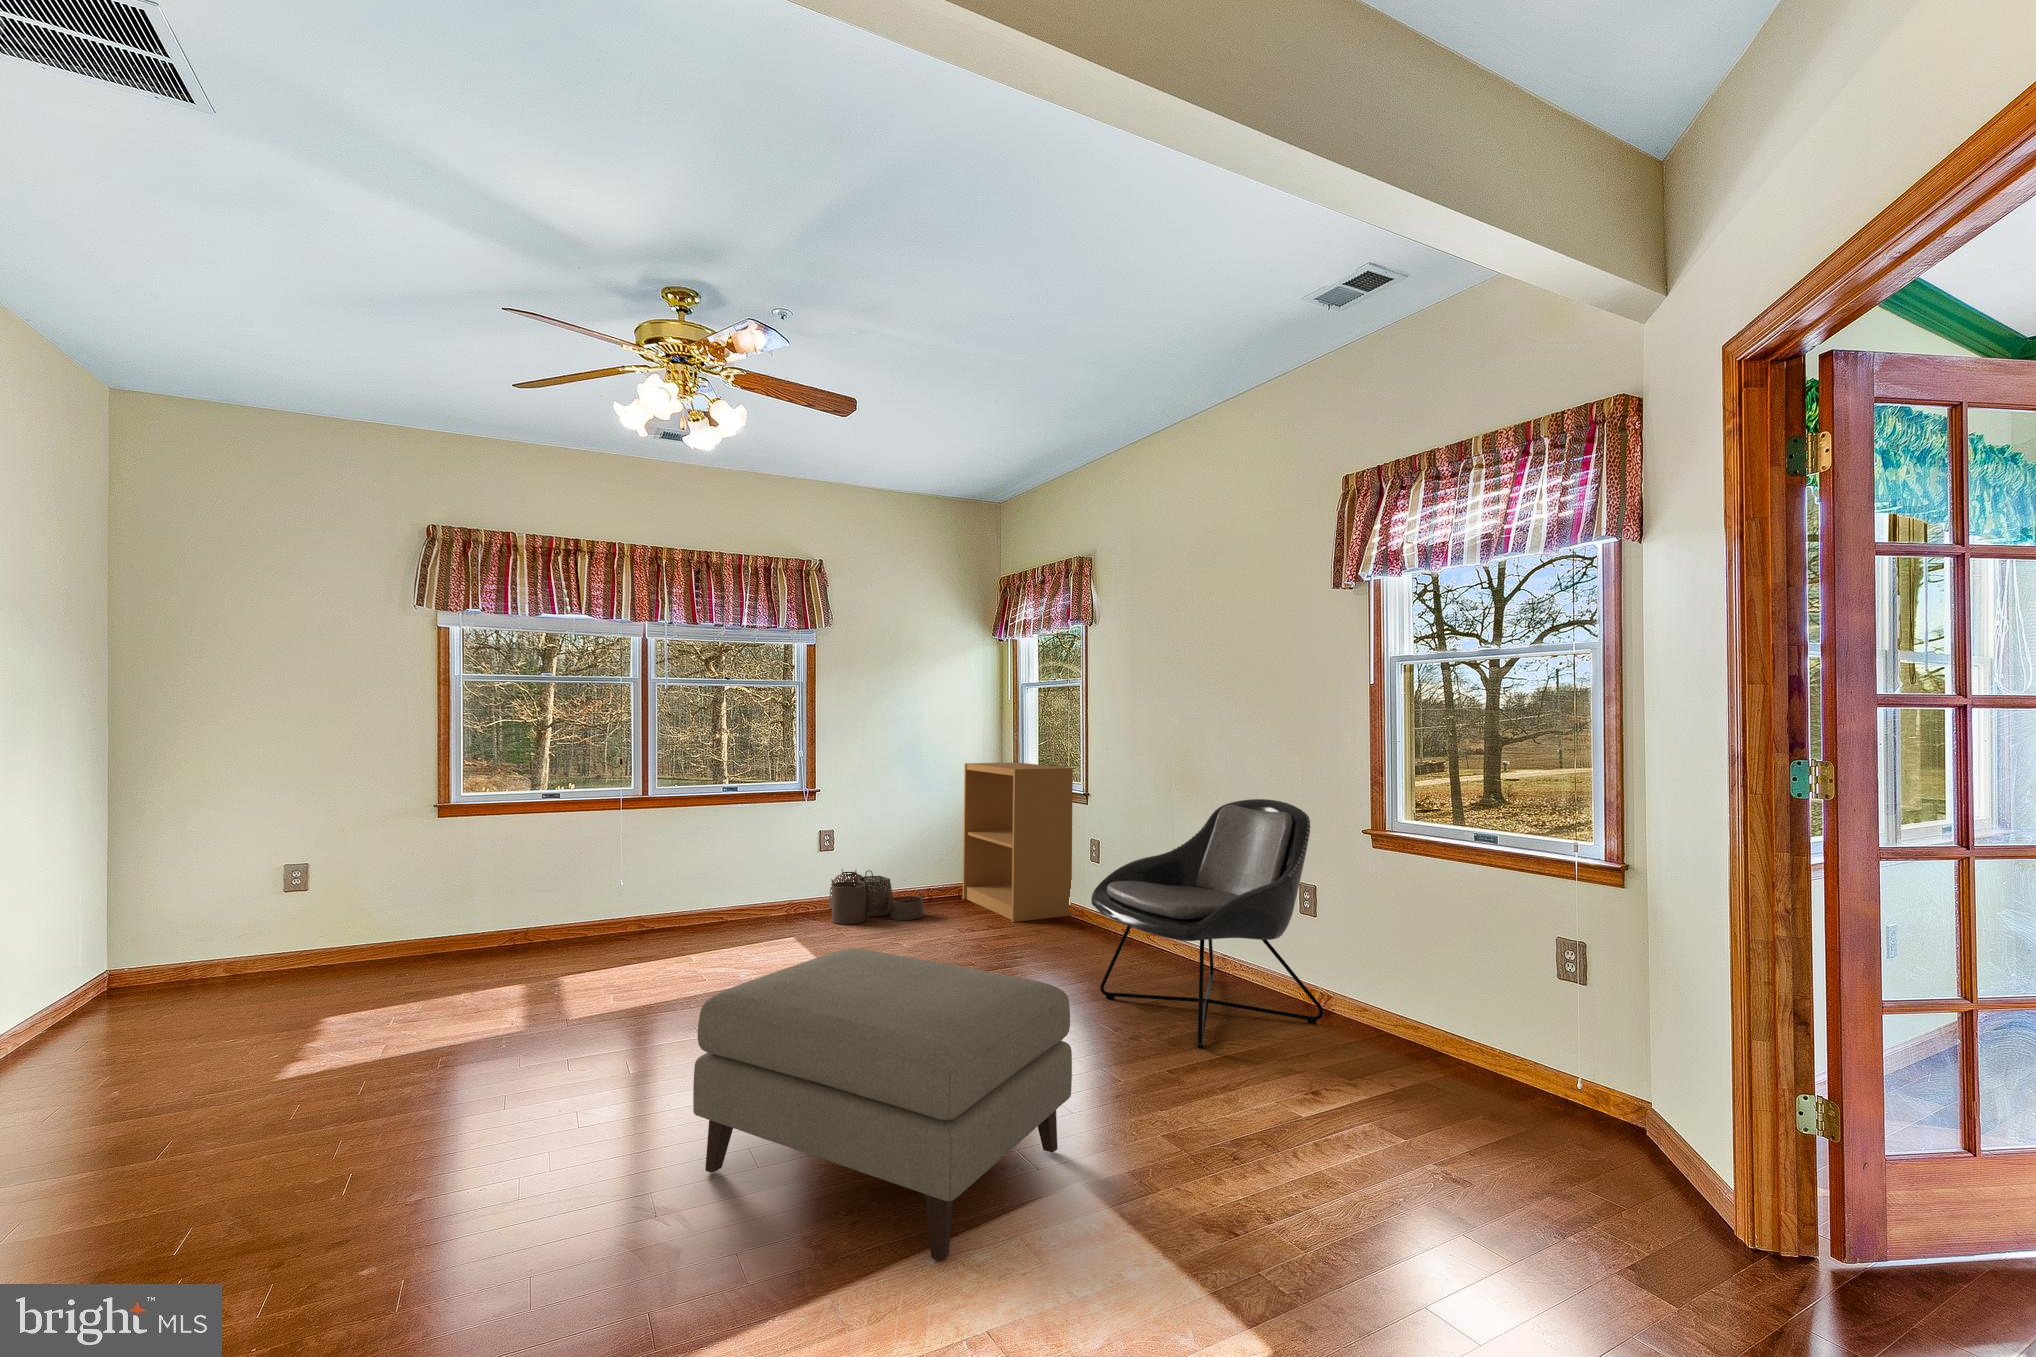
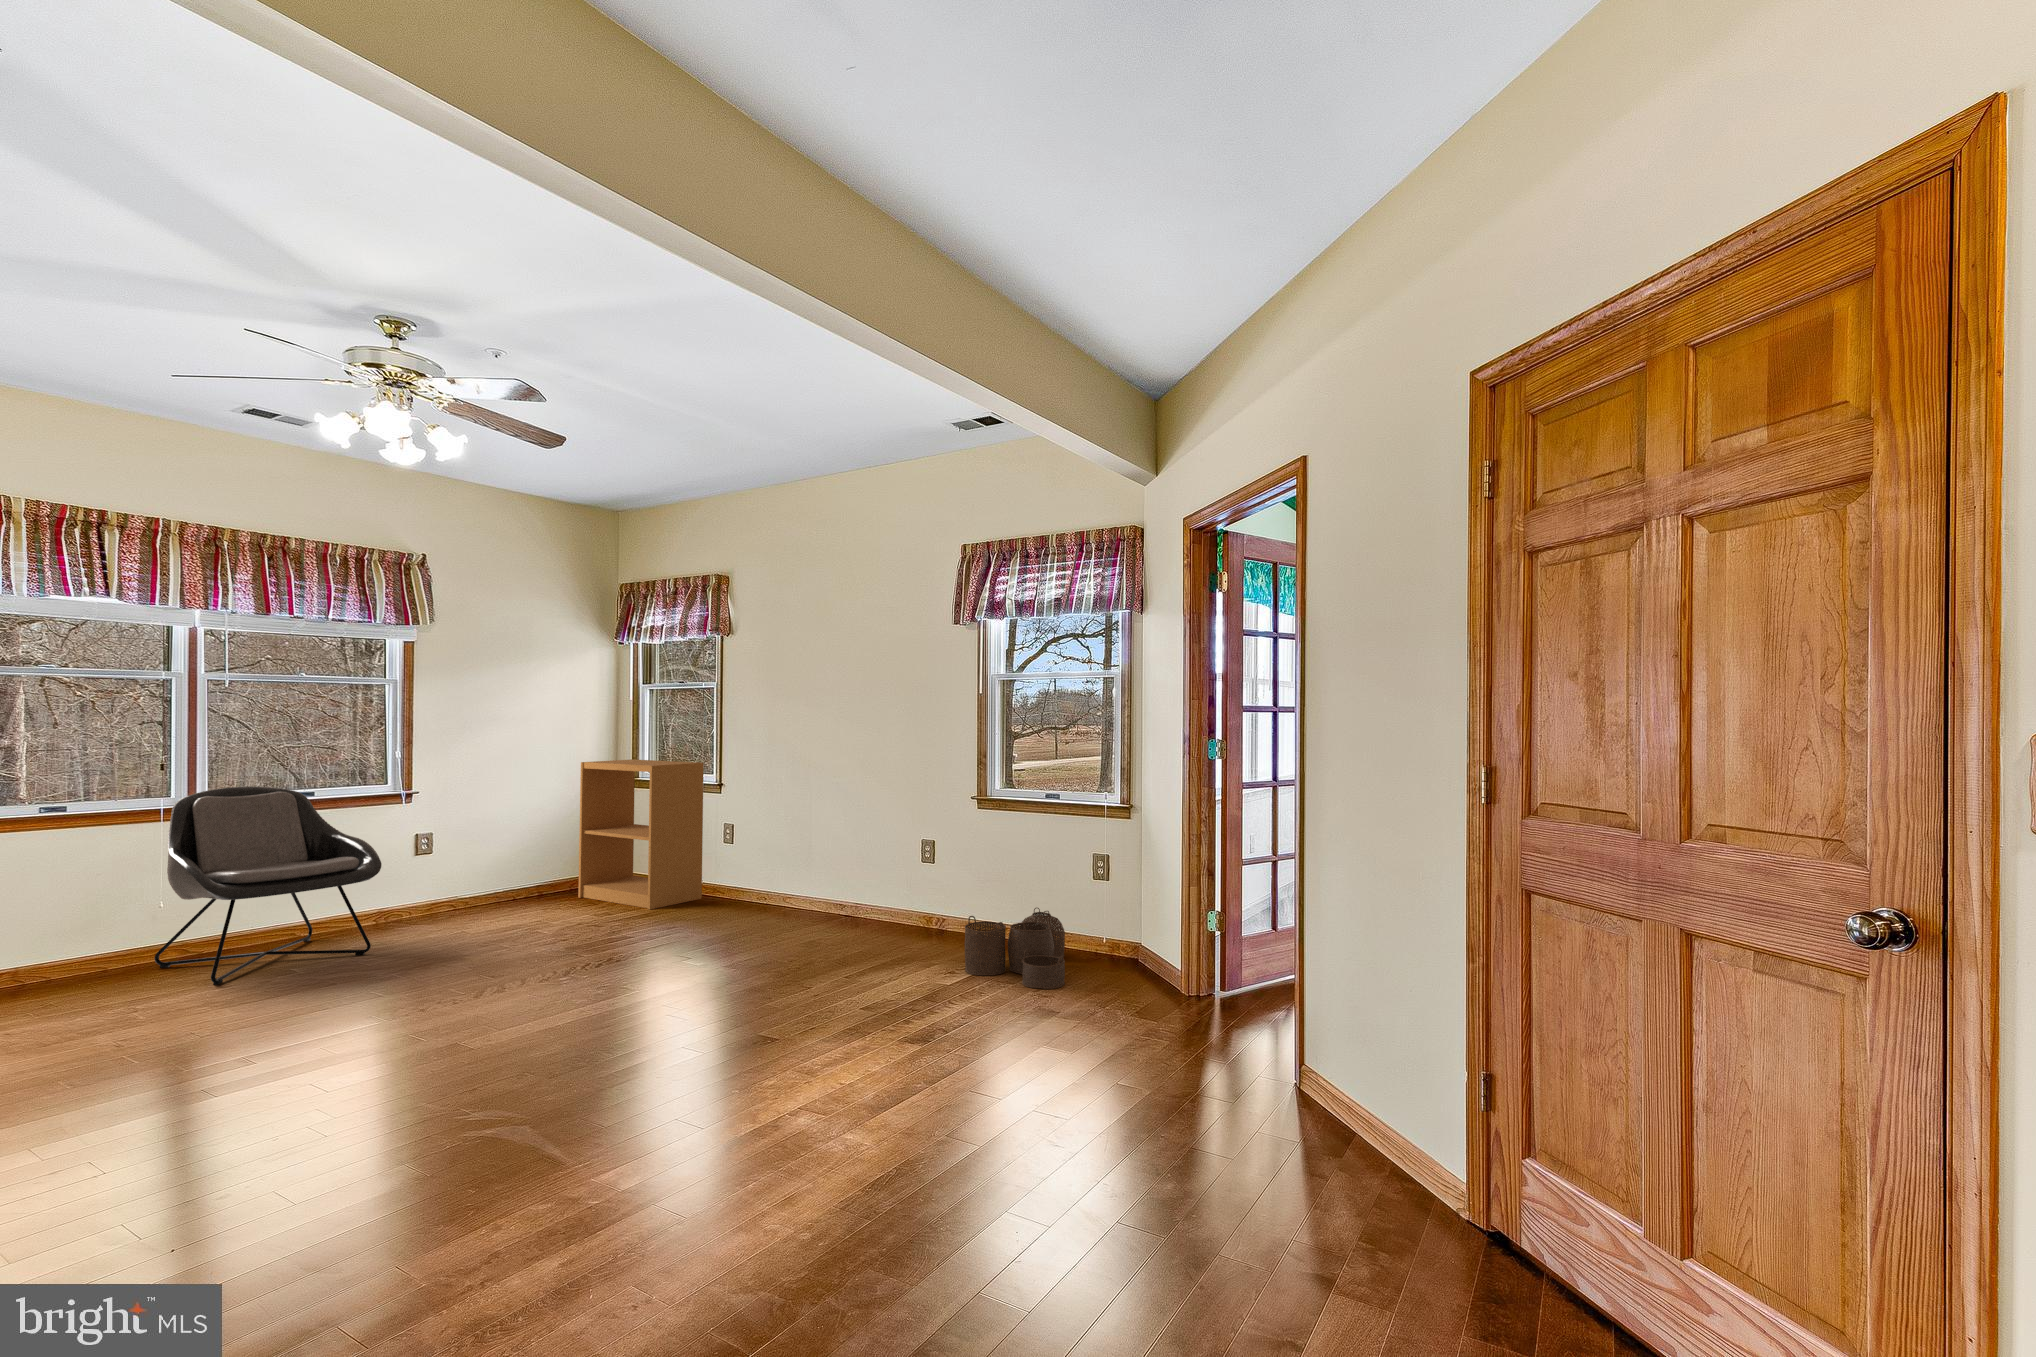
lounge chair: present [1091,799,1323,1048] -> present [154,786,382,985]
woven basket: present [829,869,924,924] -> present [965,908,1065,989]
ottoman: present [693,948,1072,1261] -> none [539,912,817,1083]

